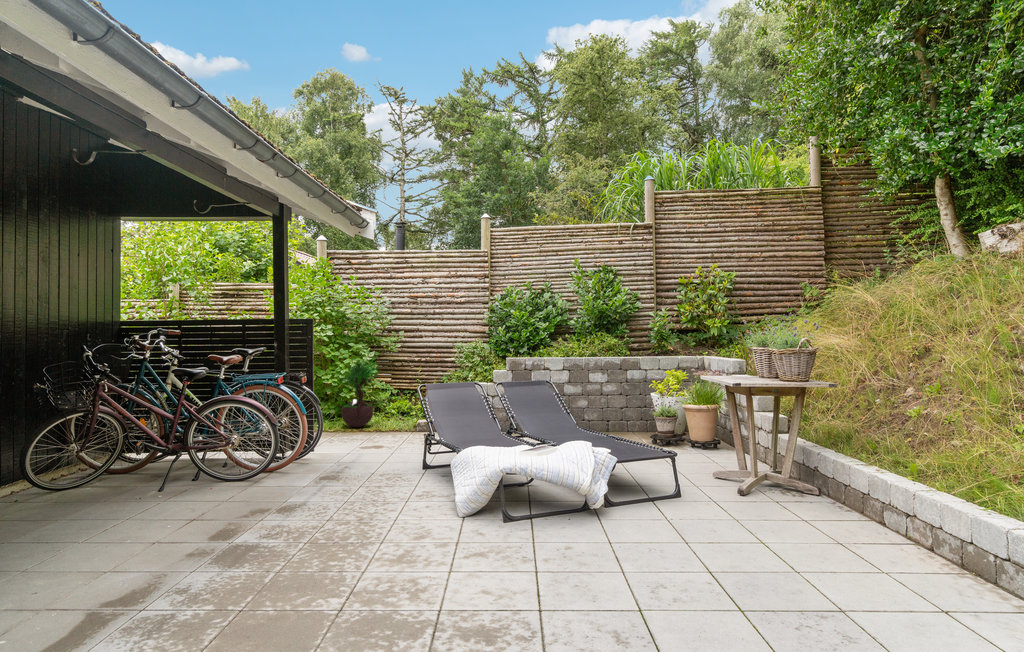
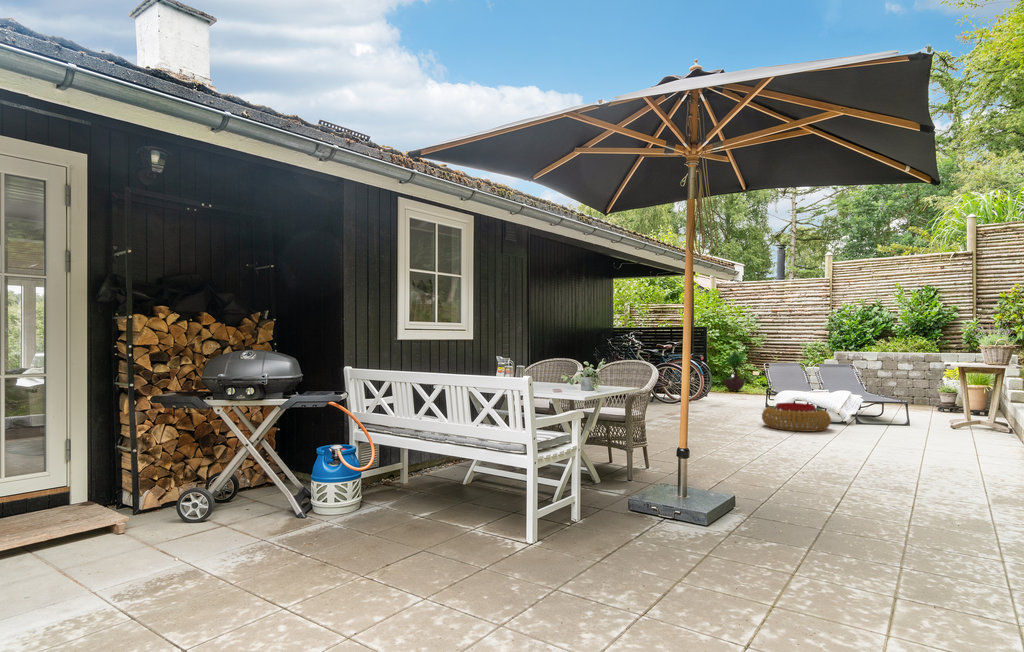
pouf: none [469,480,620,570] -> present [762,403,831,432]

